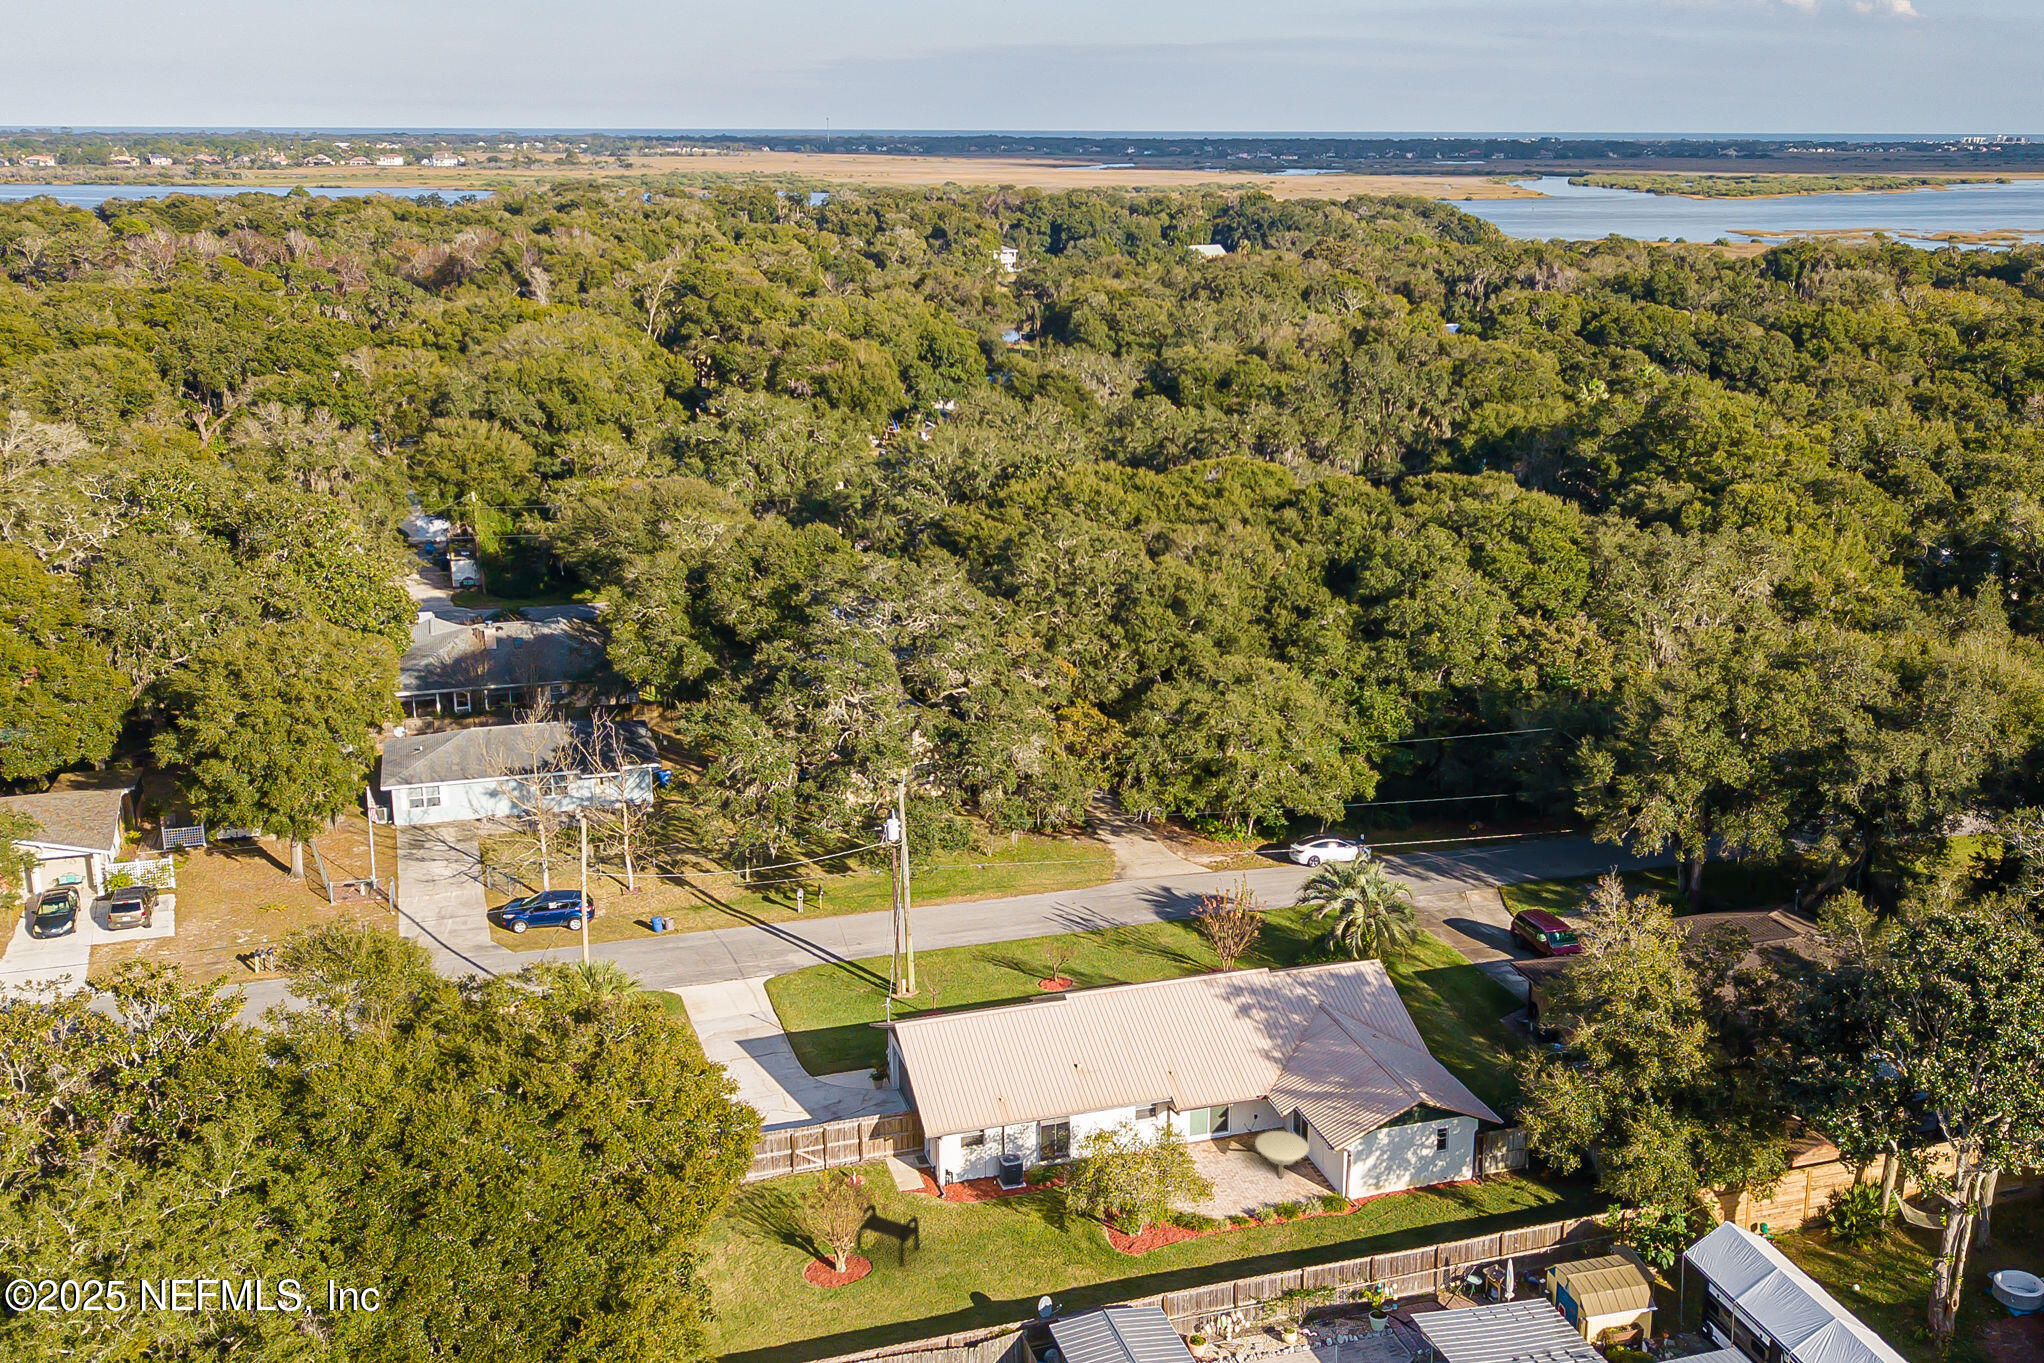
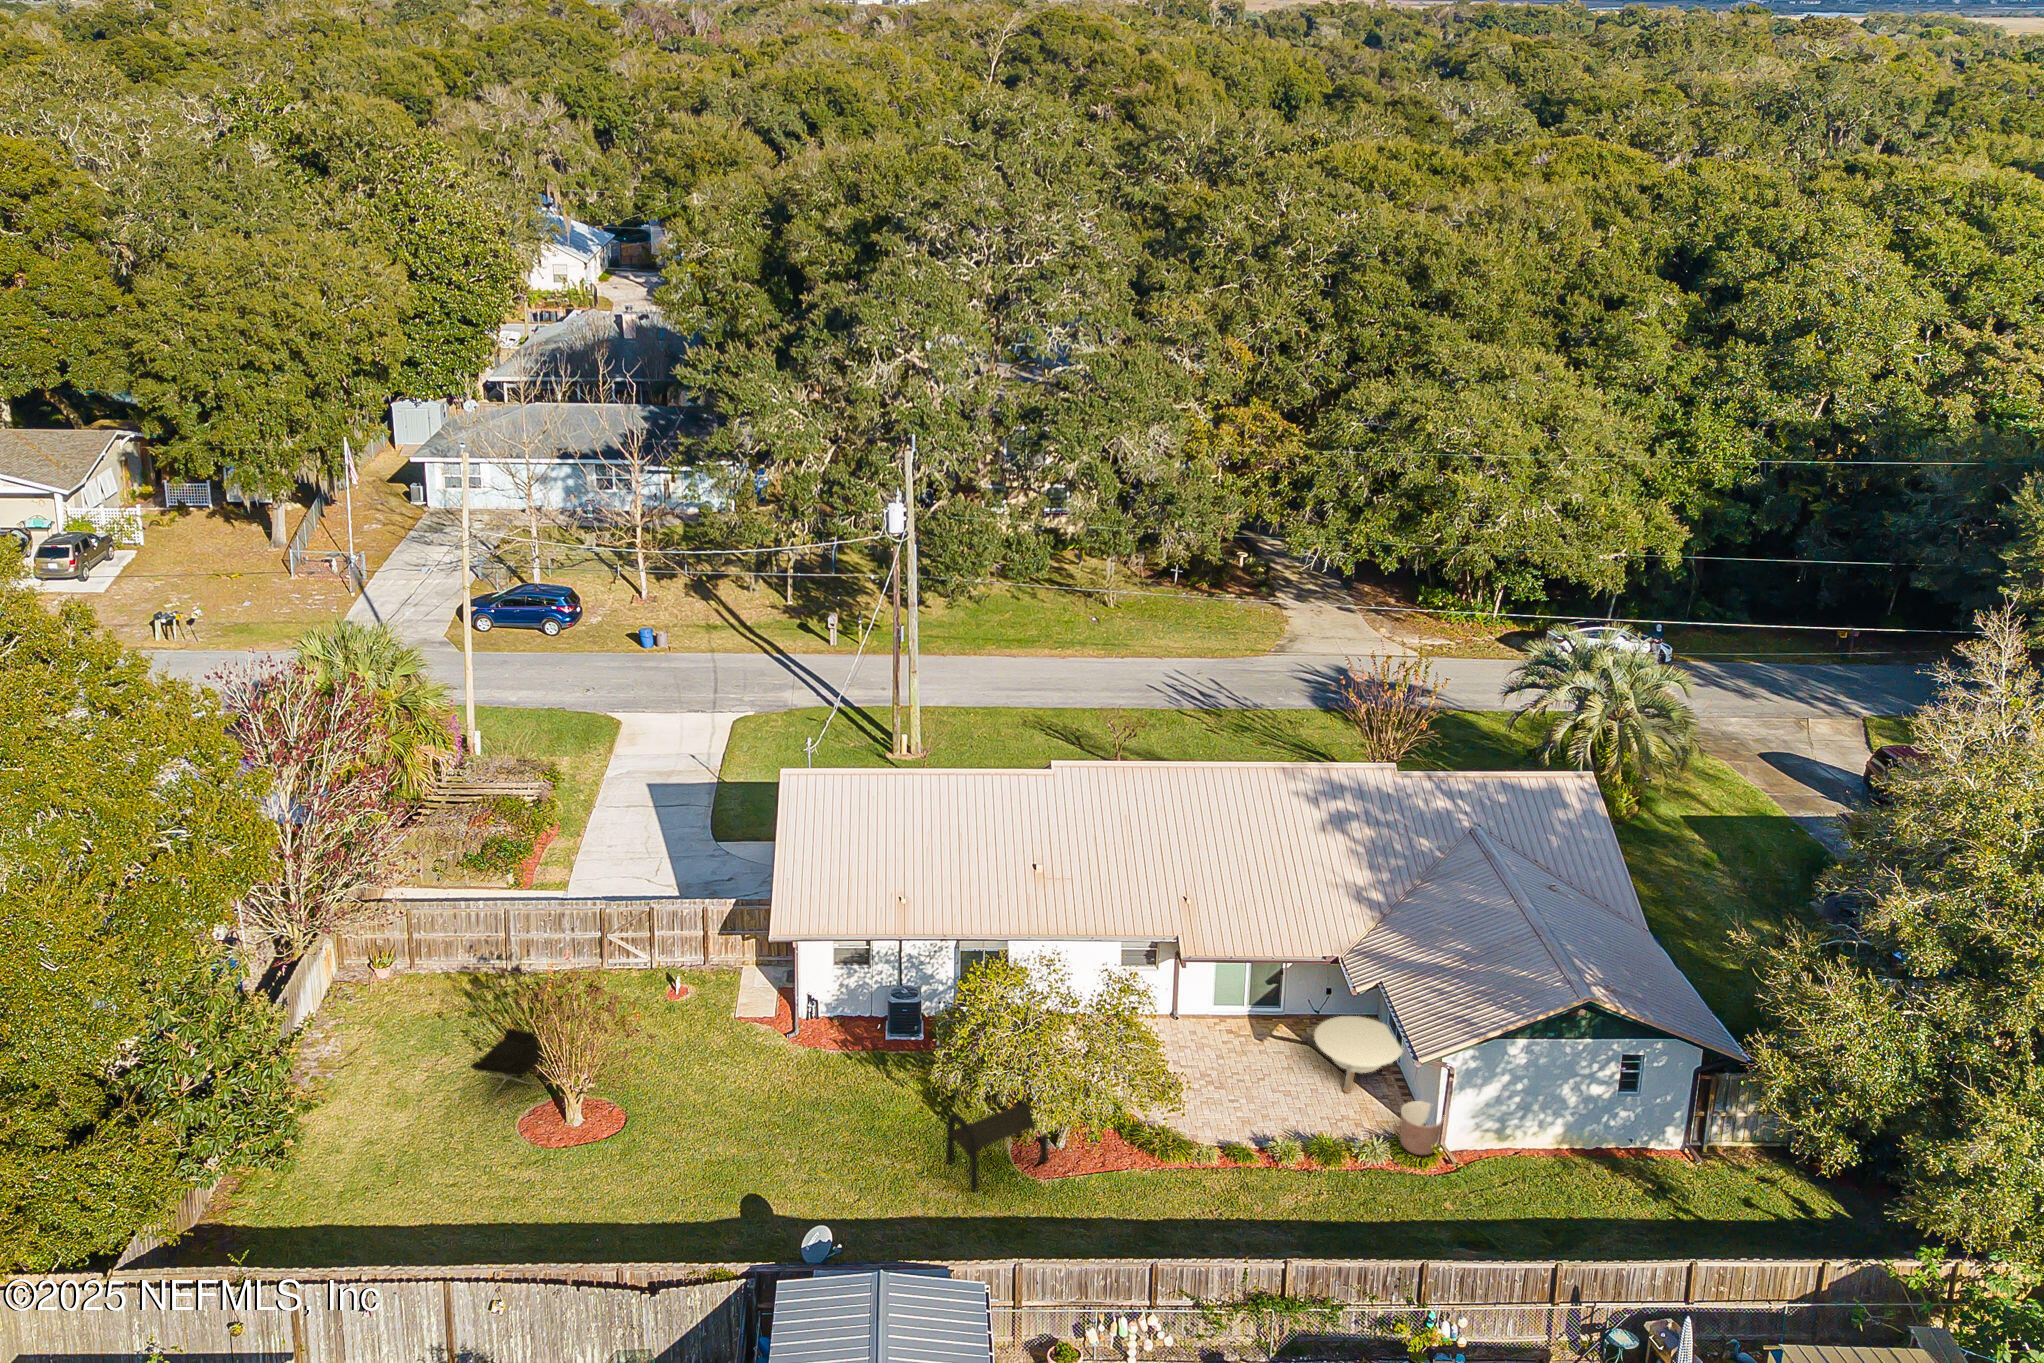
planter: none [1320,1175,1345,1207] -> present [1400,1101,1443,1155]
bench: present [856,1204,919,1266] -> present [946,1098,1048,1191]
lounge chair: none [759,1213,808,1266] -> present [471,1028,540,1095]

